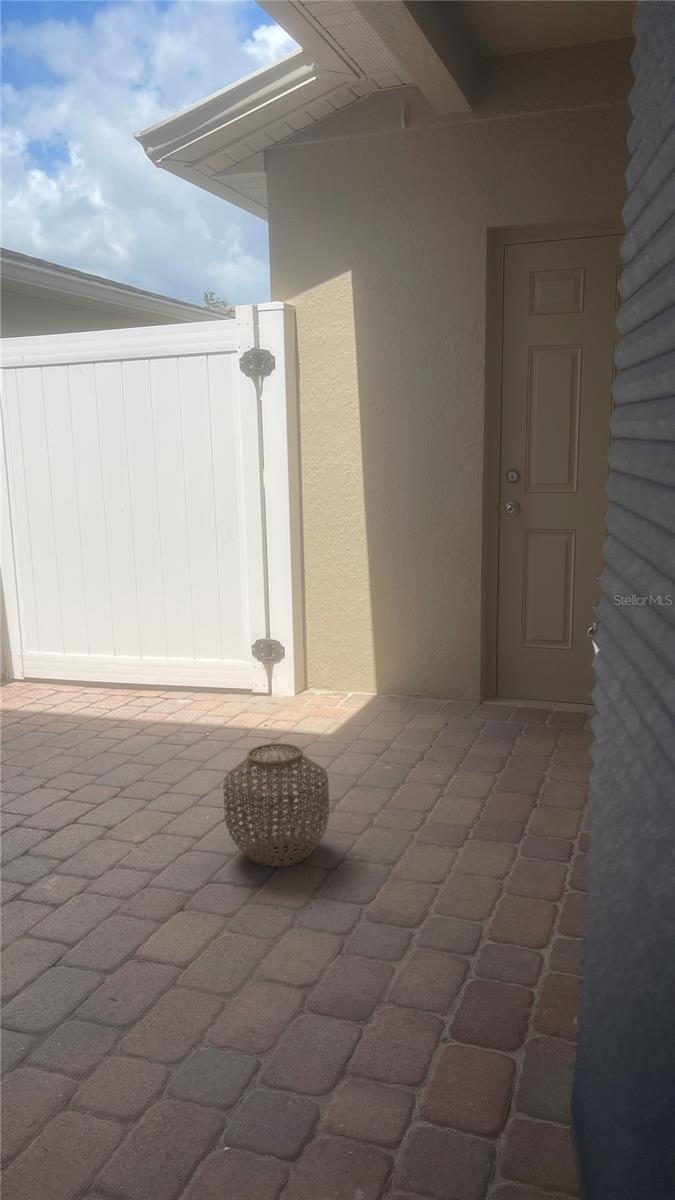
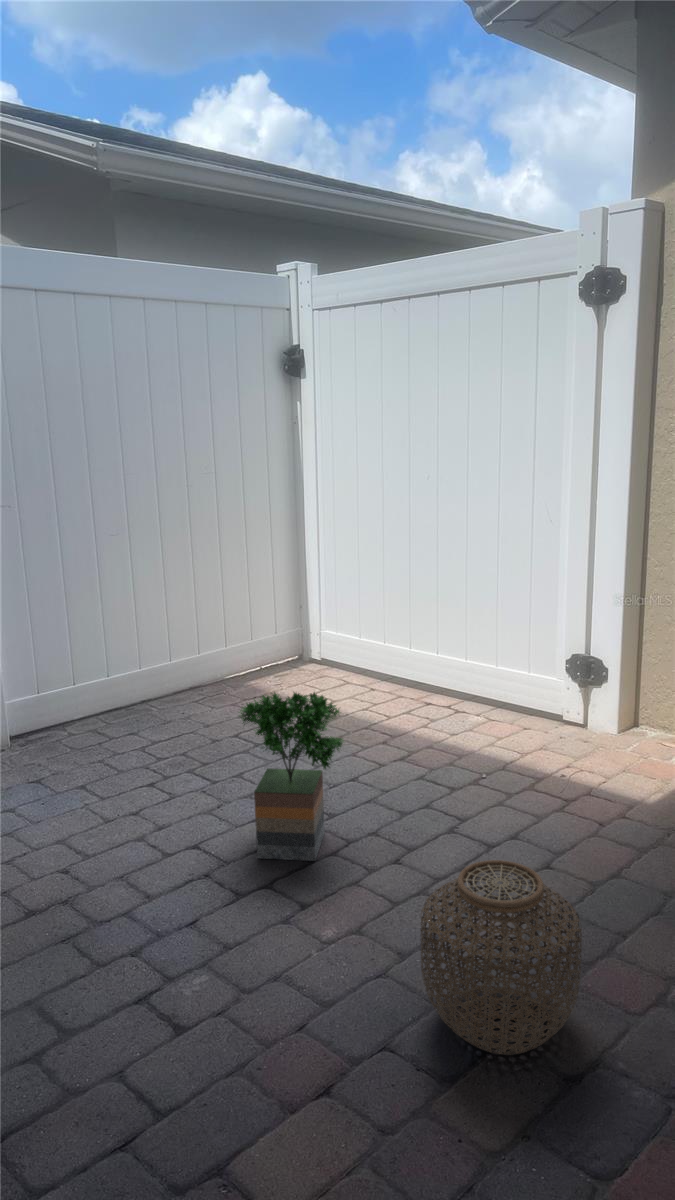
potted tree: none [25,671,120,811] -> present [240,692,343,861]

